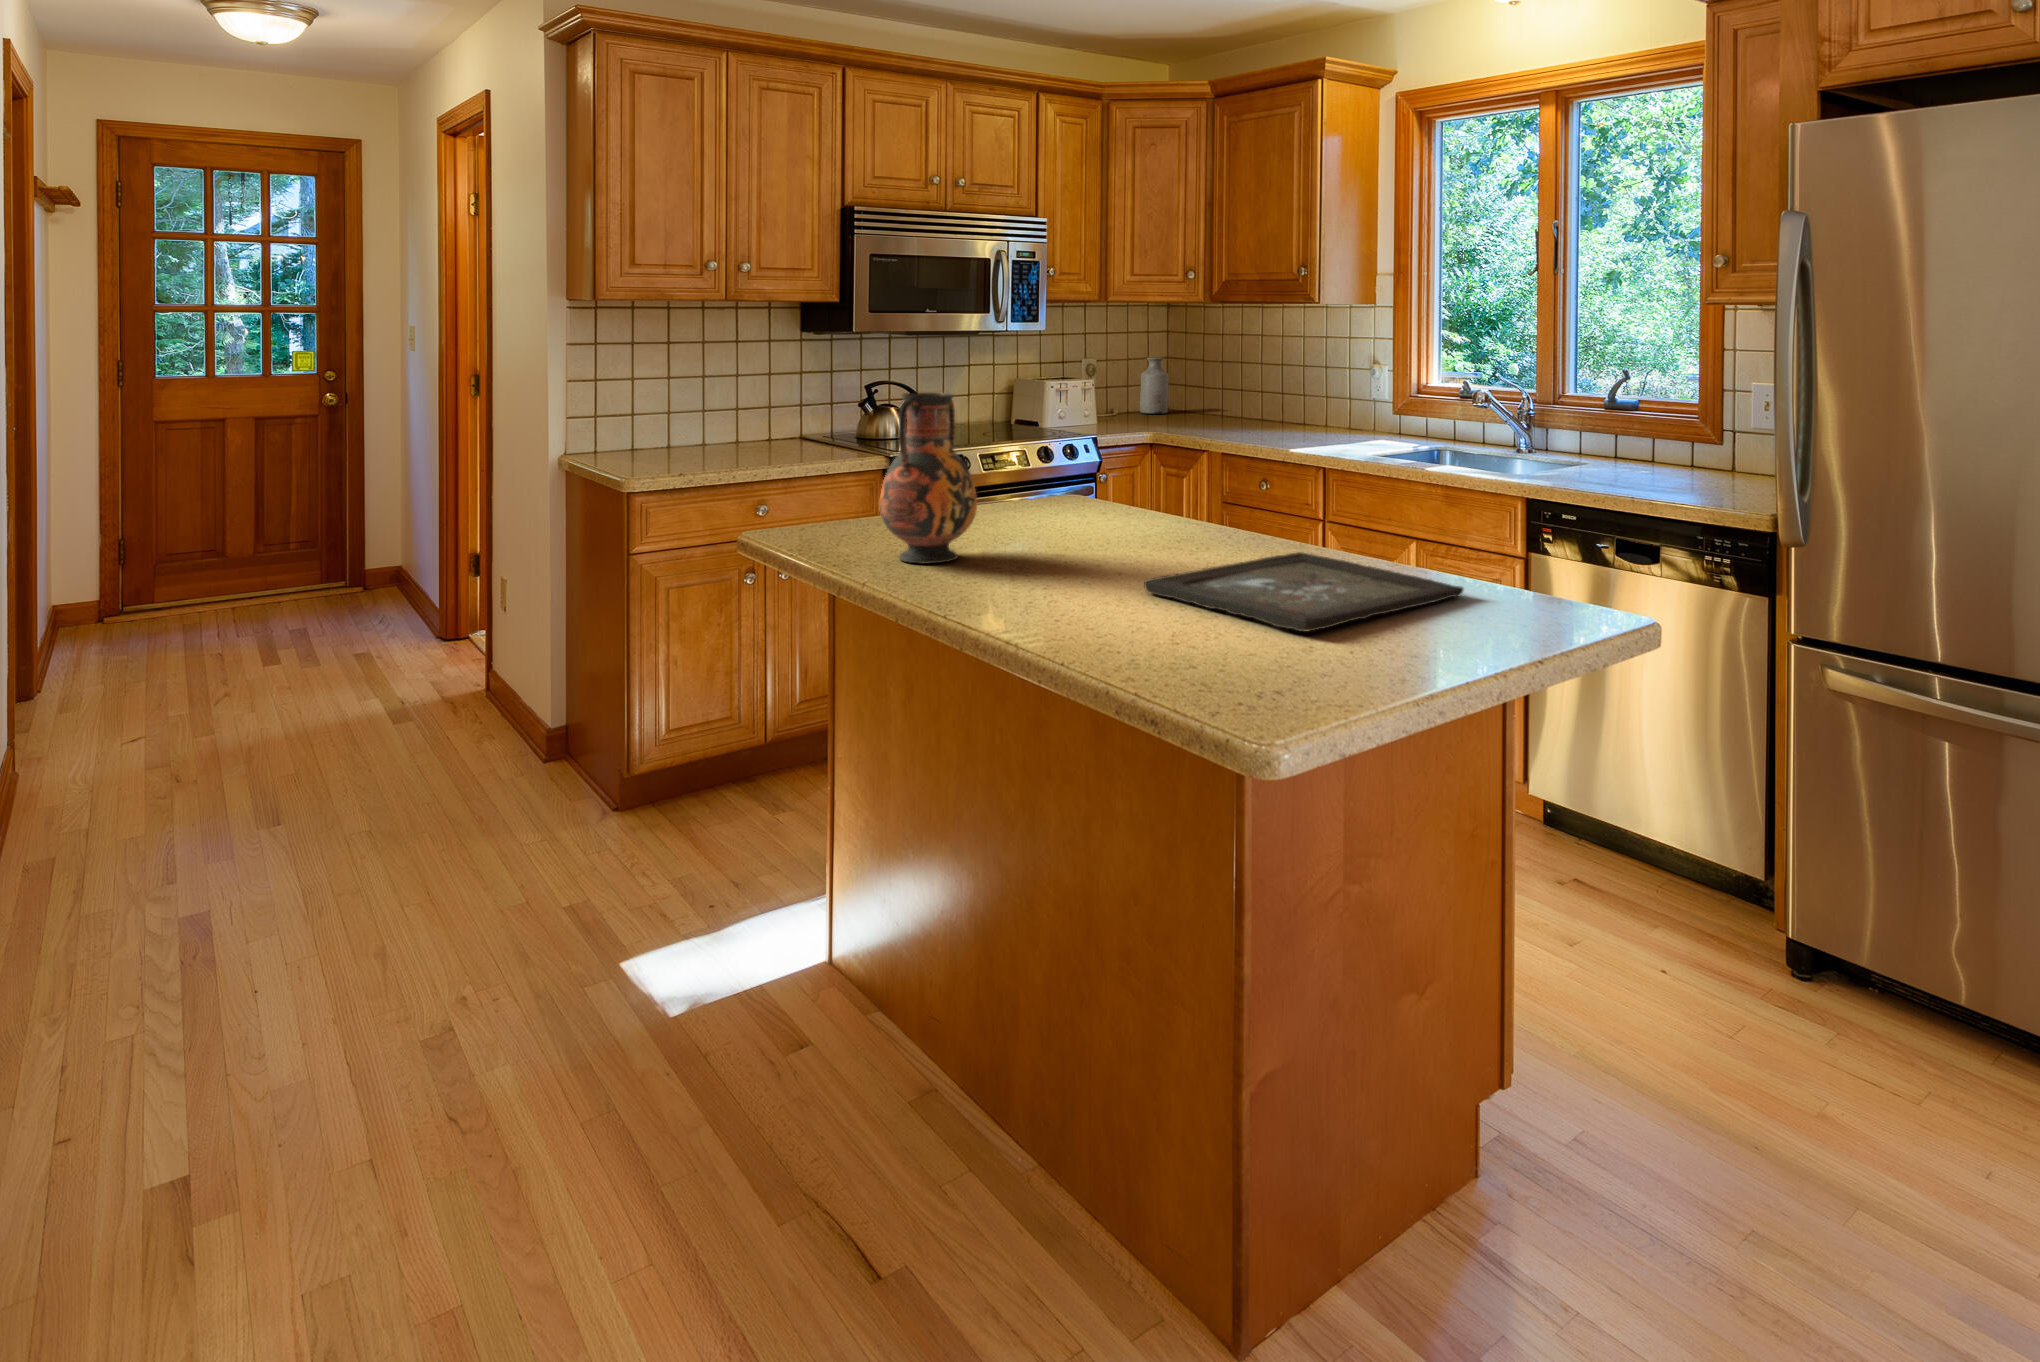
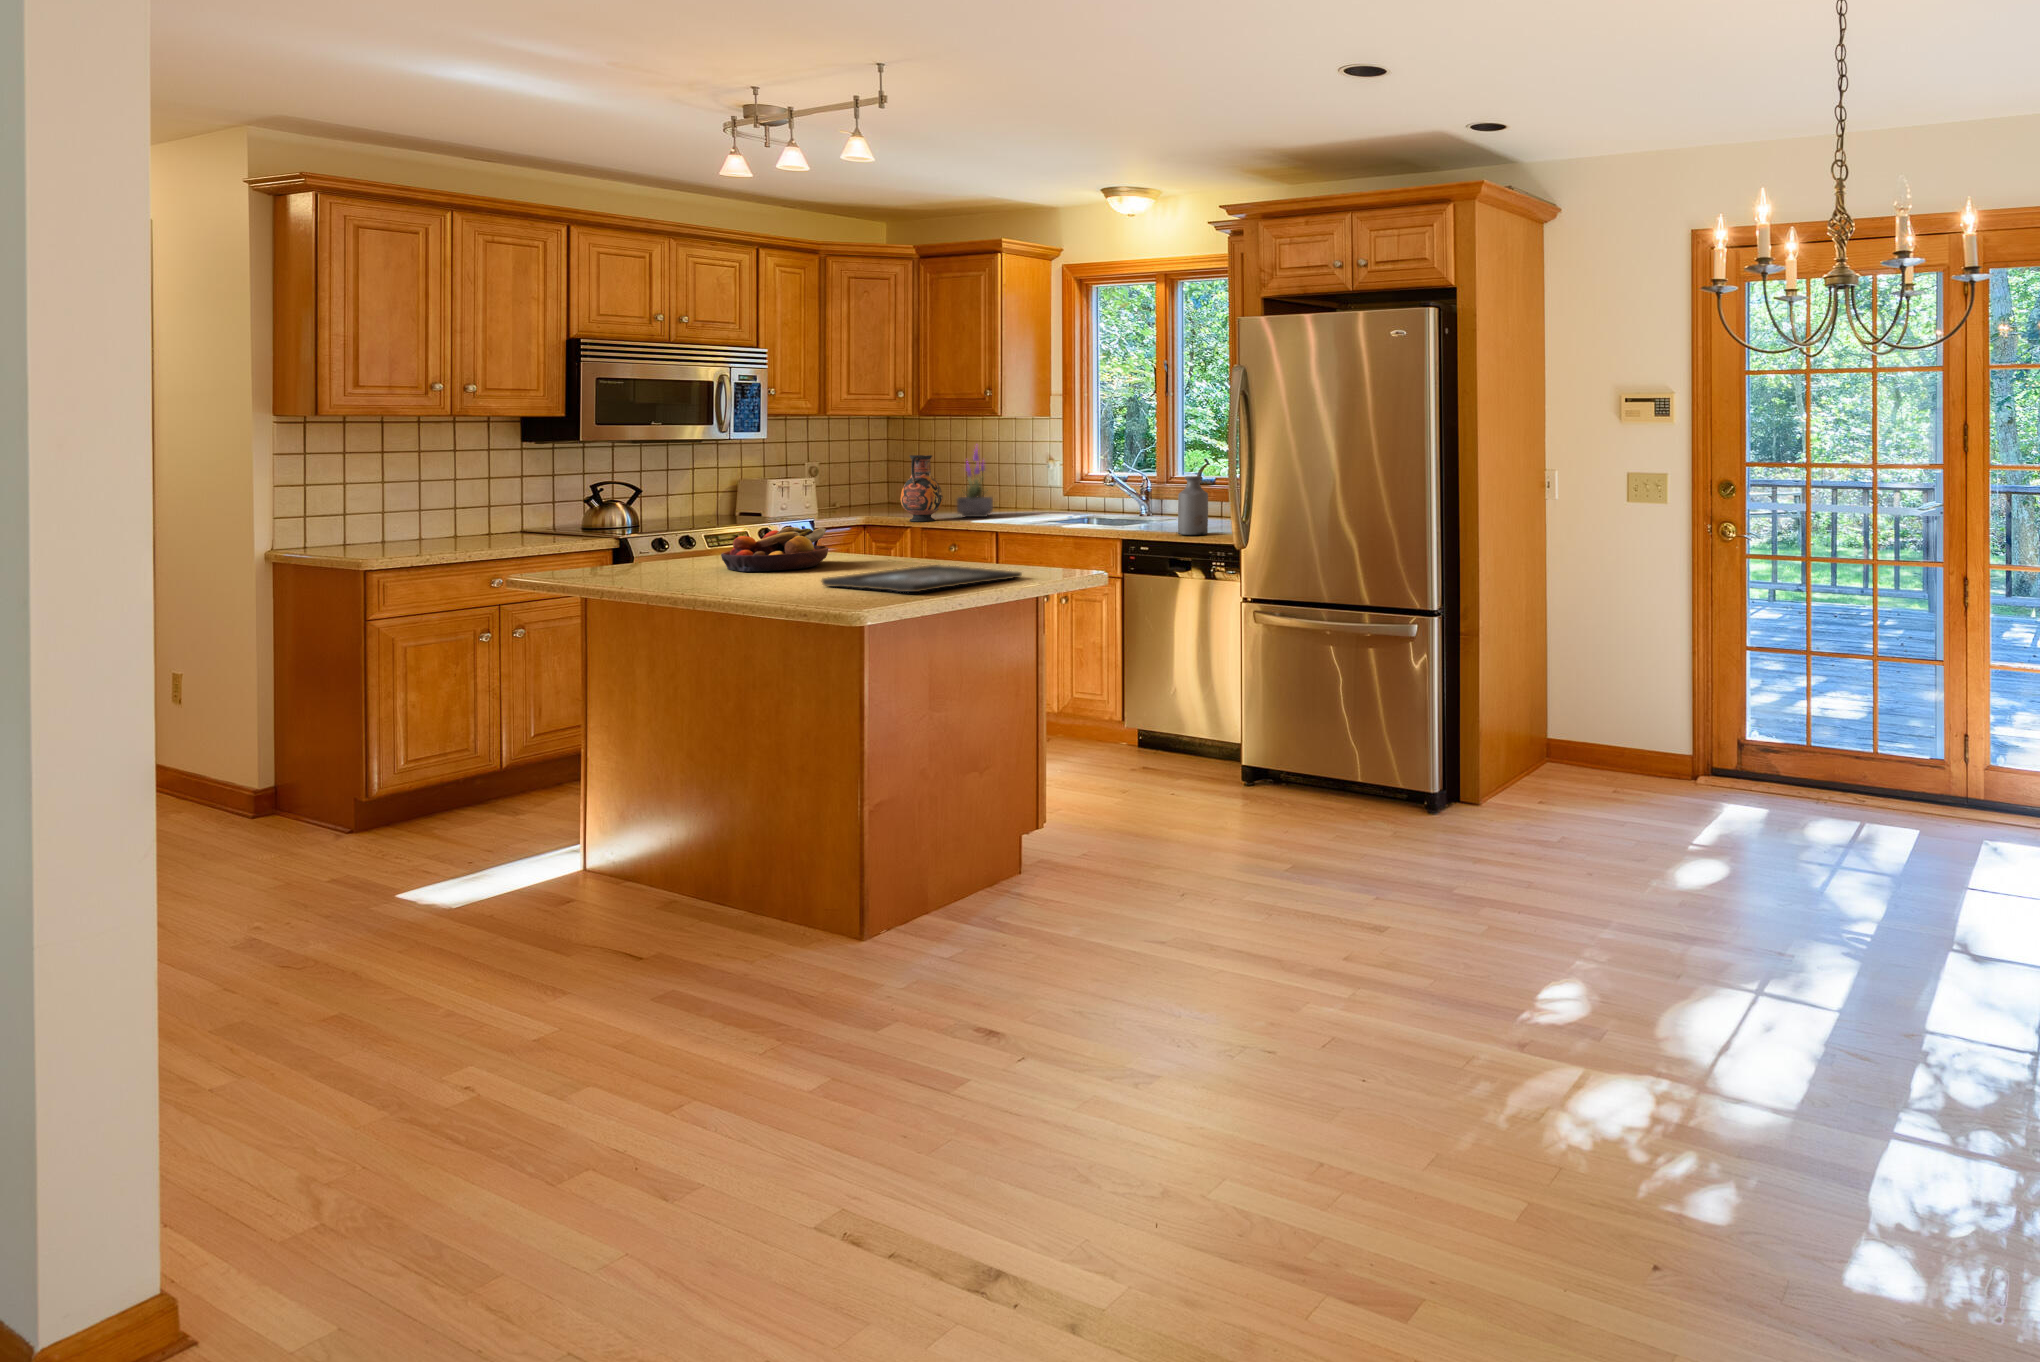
potted plant: none [1259,337,1303,435] -> present [957,449,993,517]
bottle: present [1140,357,1169,414] -> present [1178,476,1208,535]
vase: present [879,393,977,564] -> present [900,455,943,522]
fruit bowl: none [998,473,1138,543] -> present [721,527,828,571]

